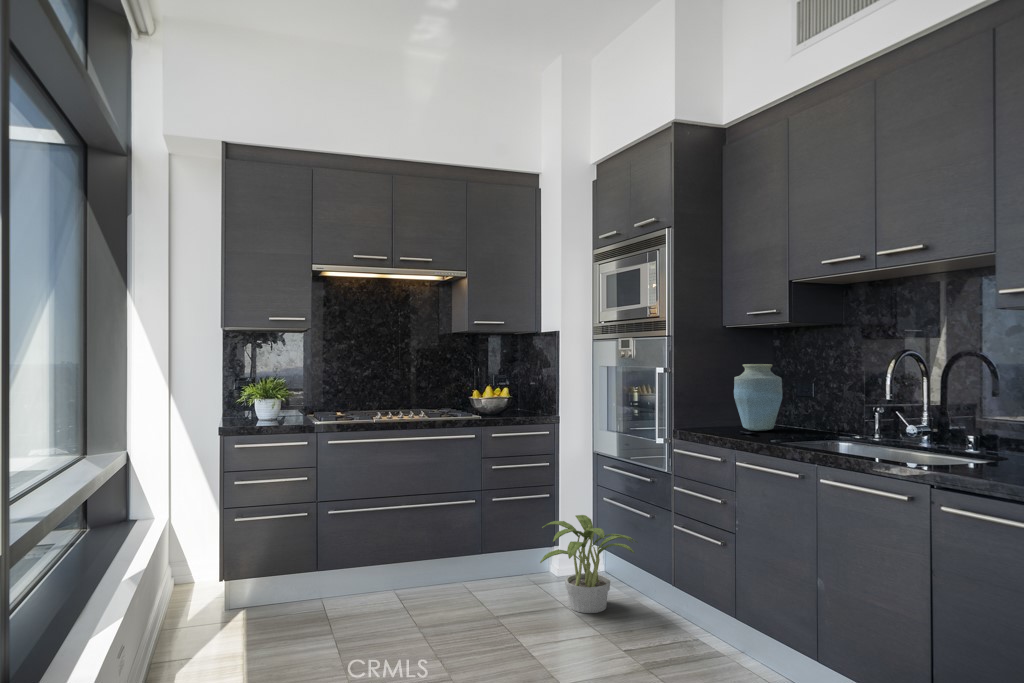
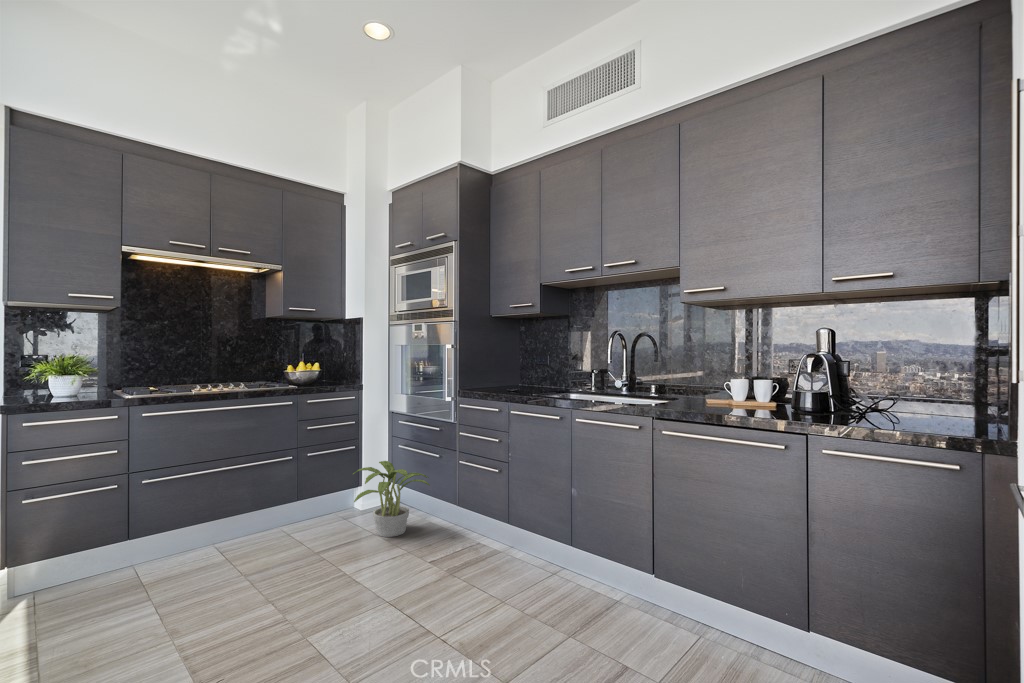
vase: present [734,364,782,431] -> none [501,343,533,389]

